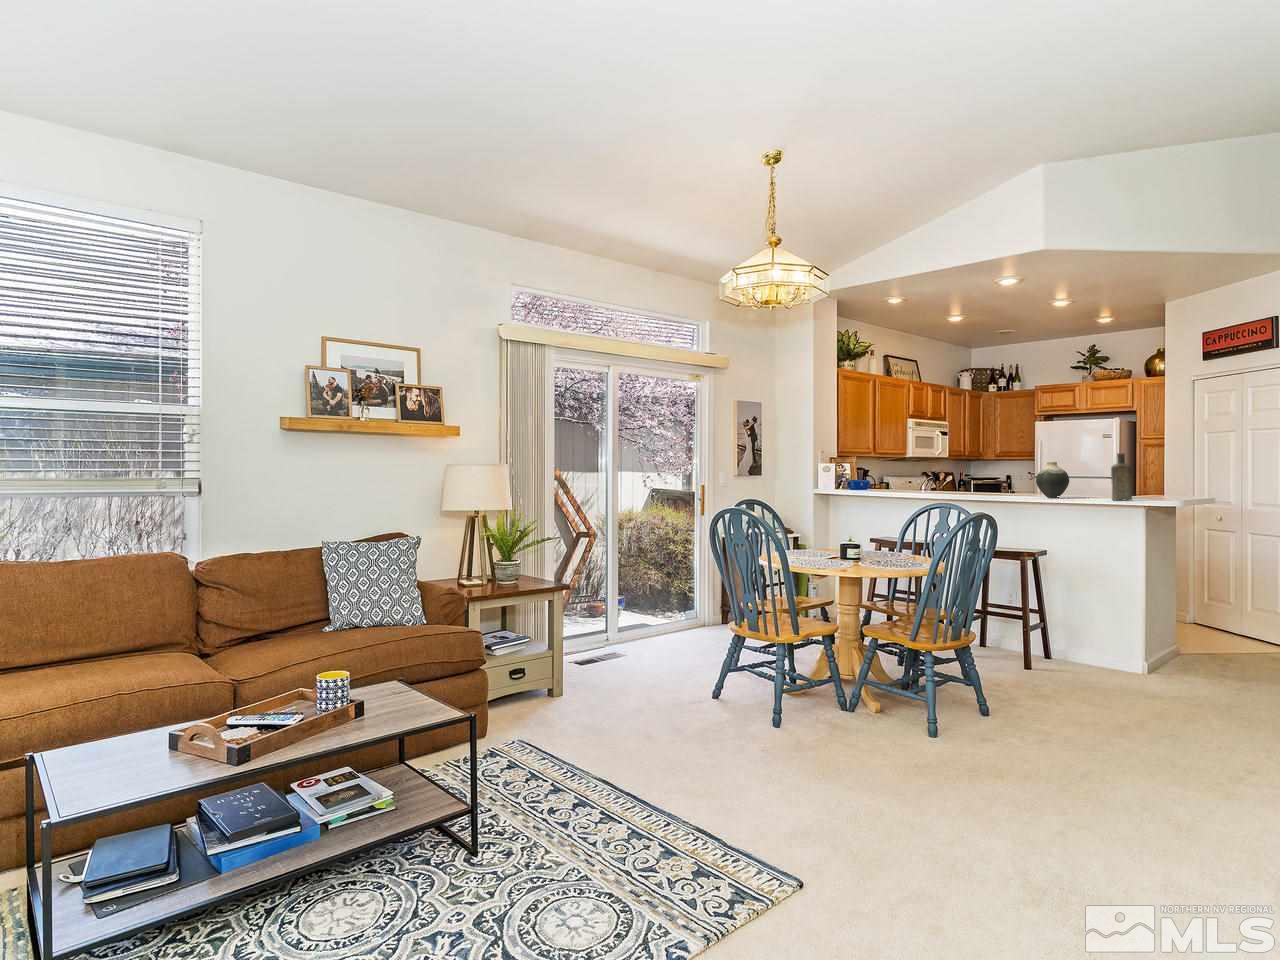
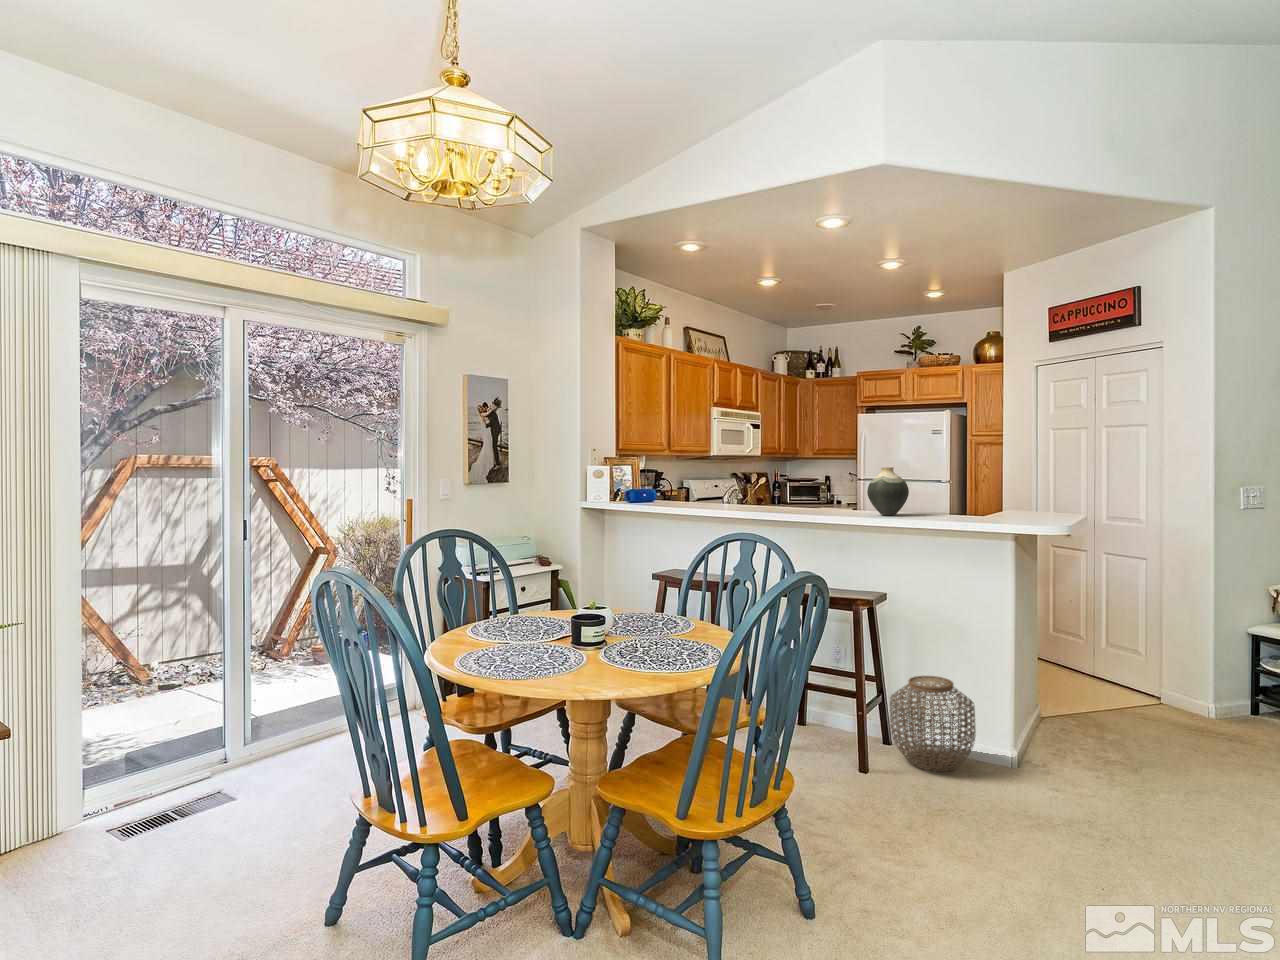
bottle: present [1111,453,1132,501] -> none [961,457,991,522]
woven basket: none [1049,607,1114,671] -> present [890,676,976,772]

